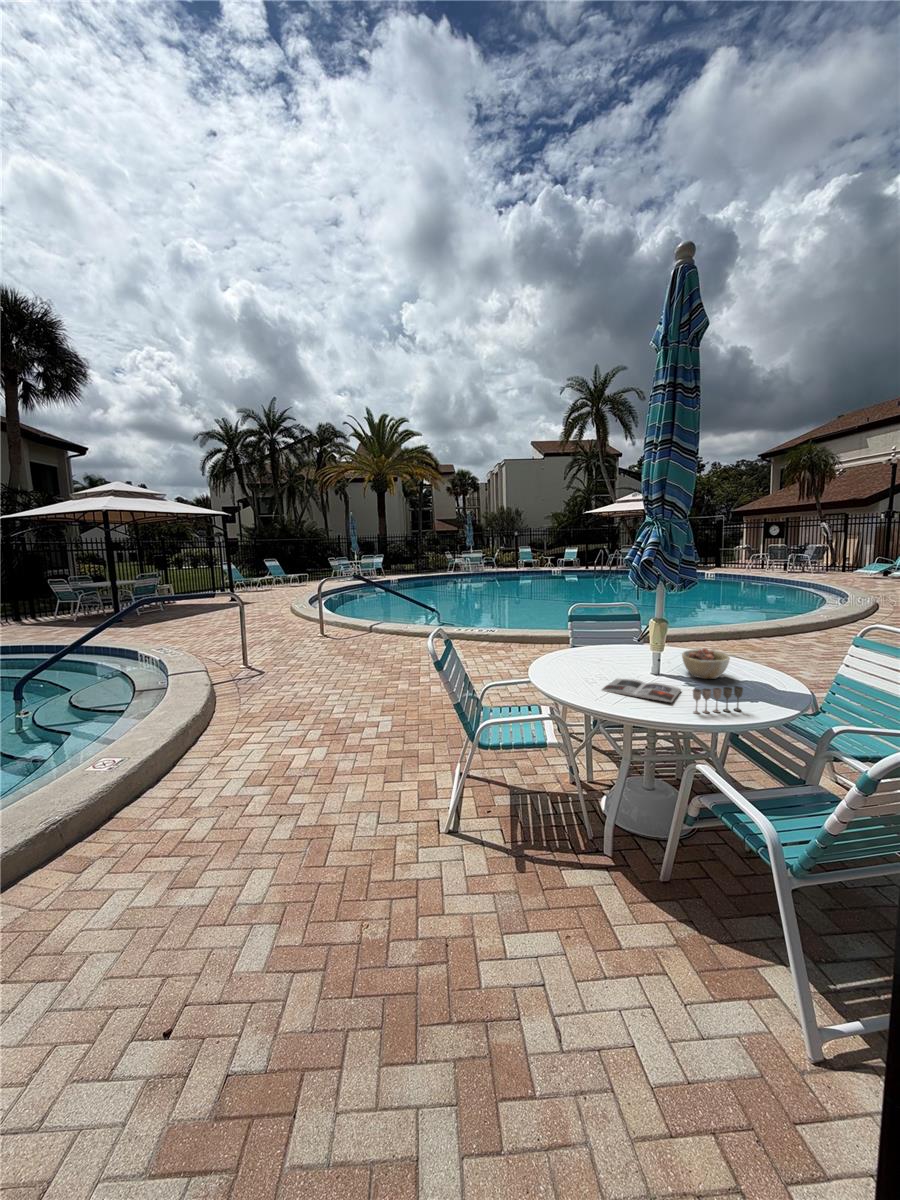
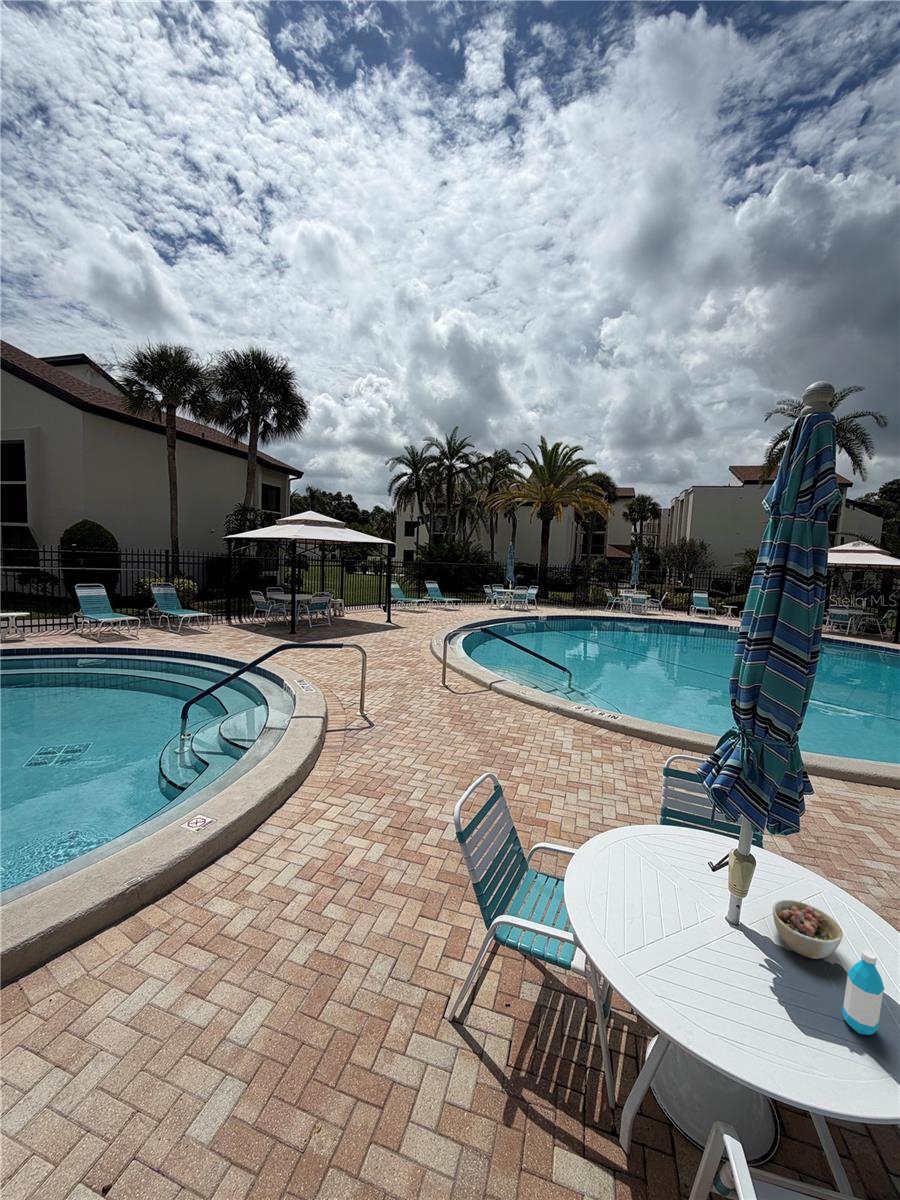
water bottle: none [744,643,769,700] -> present [842,950,884,1035]
magazine: present [602,679,681,702] -> none [638,913,750,995]
wine glass: present [693,686,743,714] -> none [743,995,826,1049]

